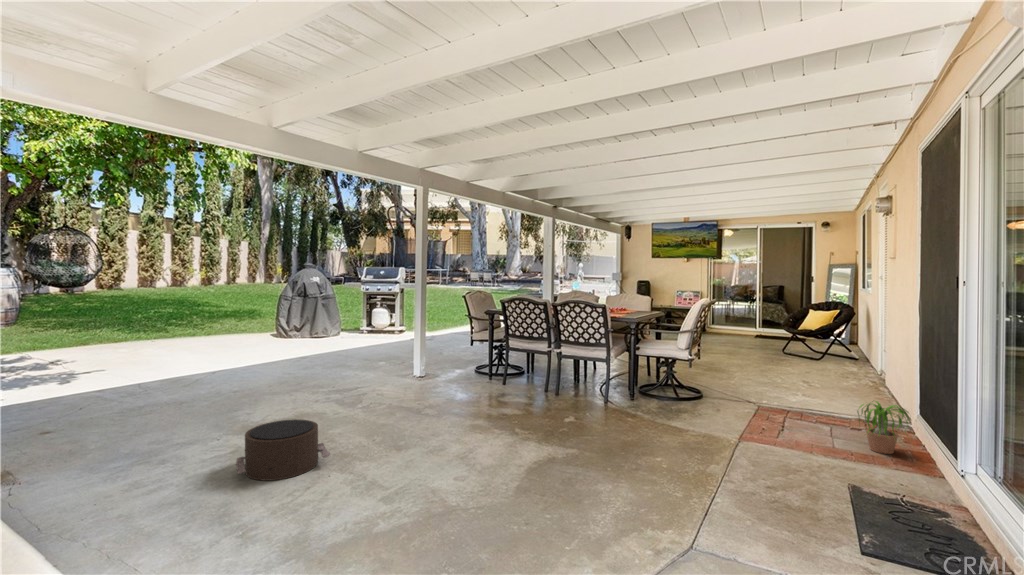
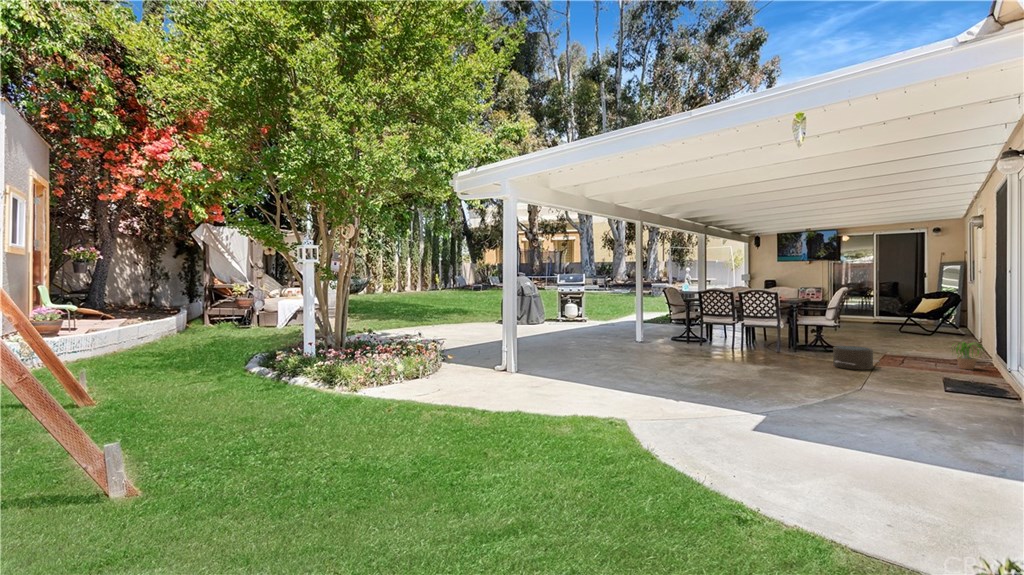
pouf: present [236,419,330,481] -> present [833,346,878,370]

